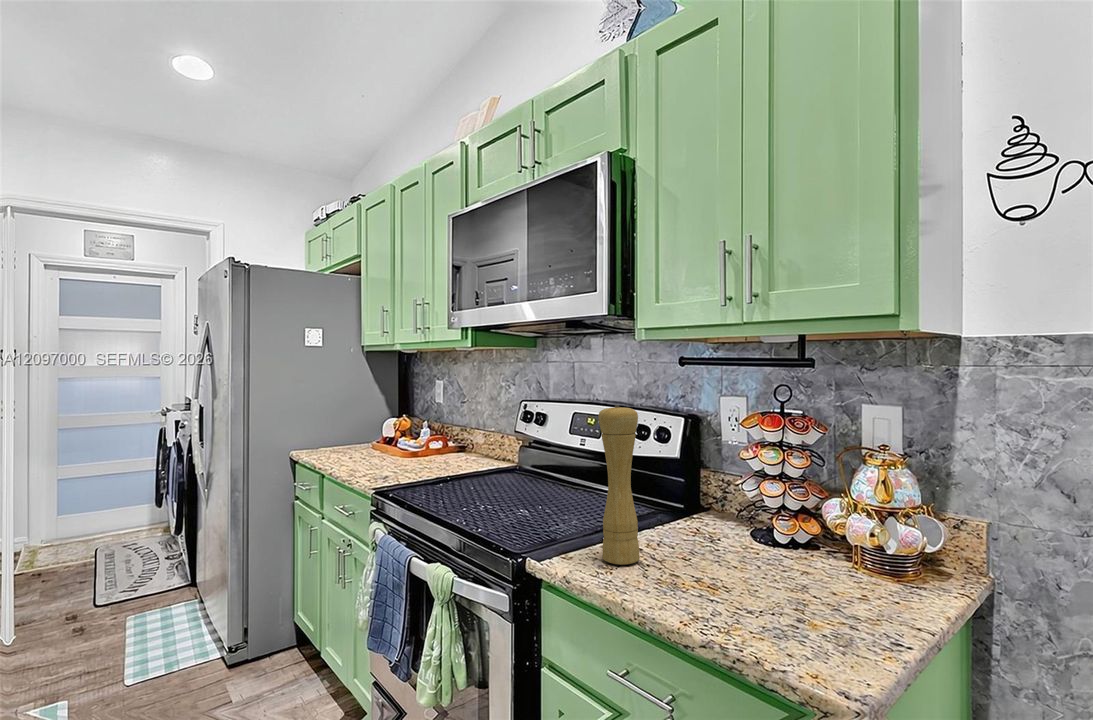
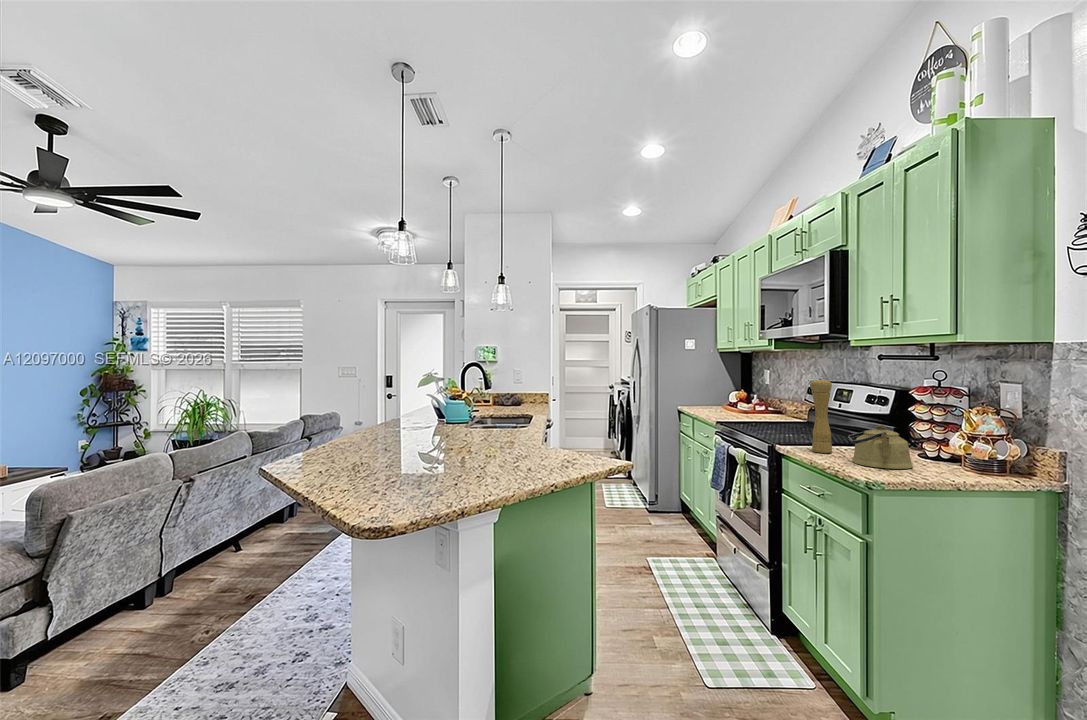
kettle: none [681,501,808,603] -> present [848,425,913,469]

